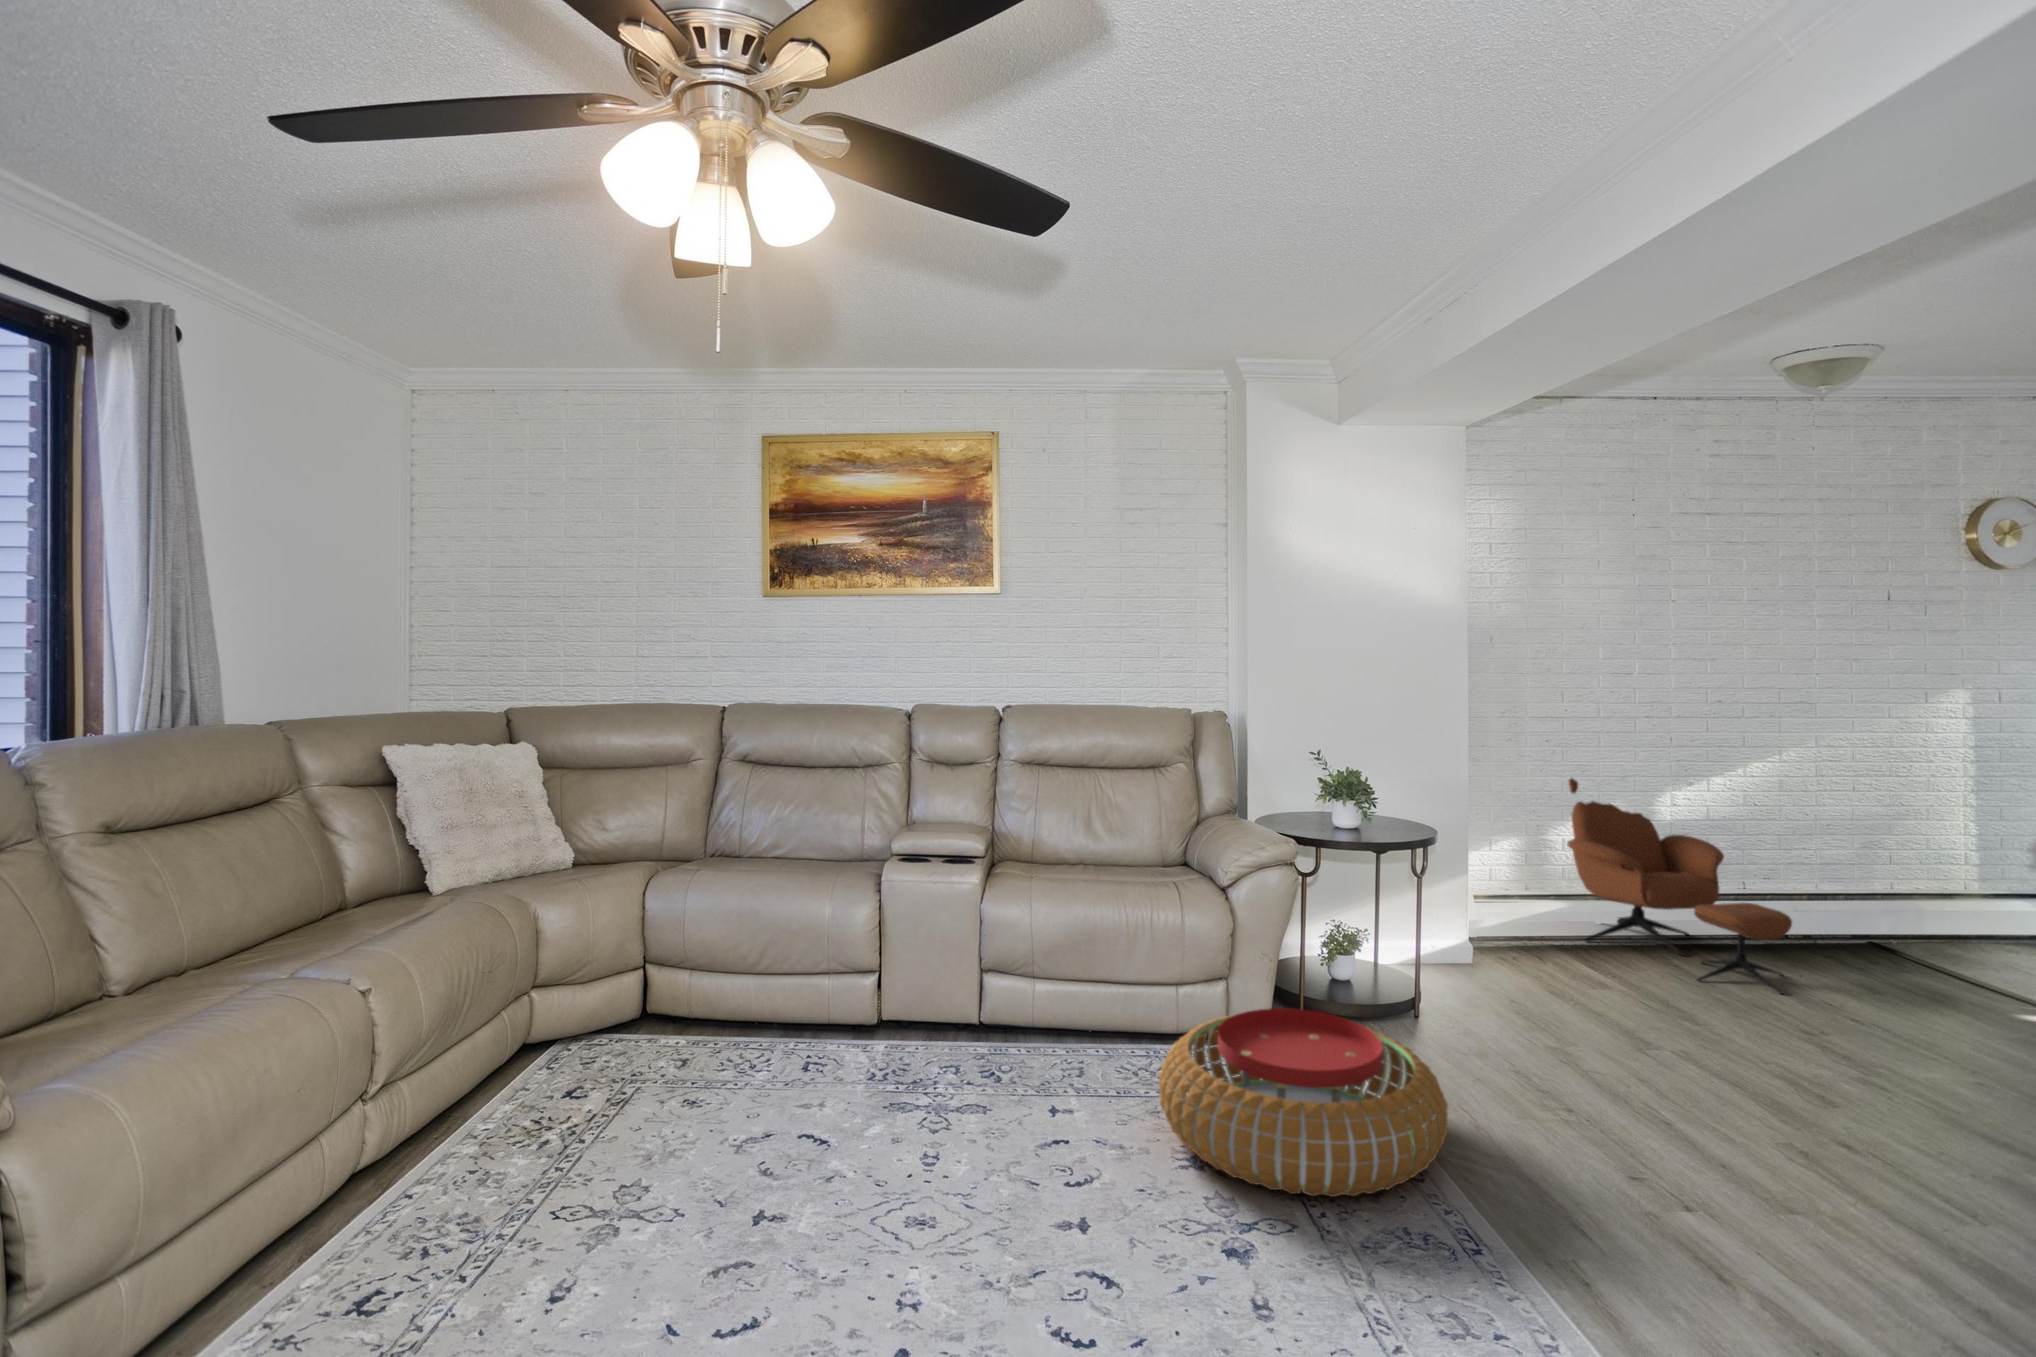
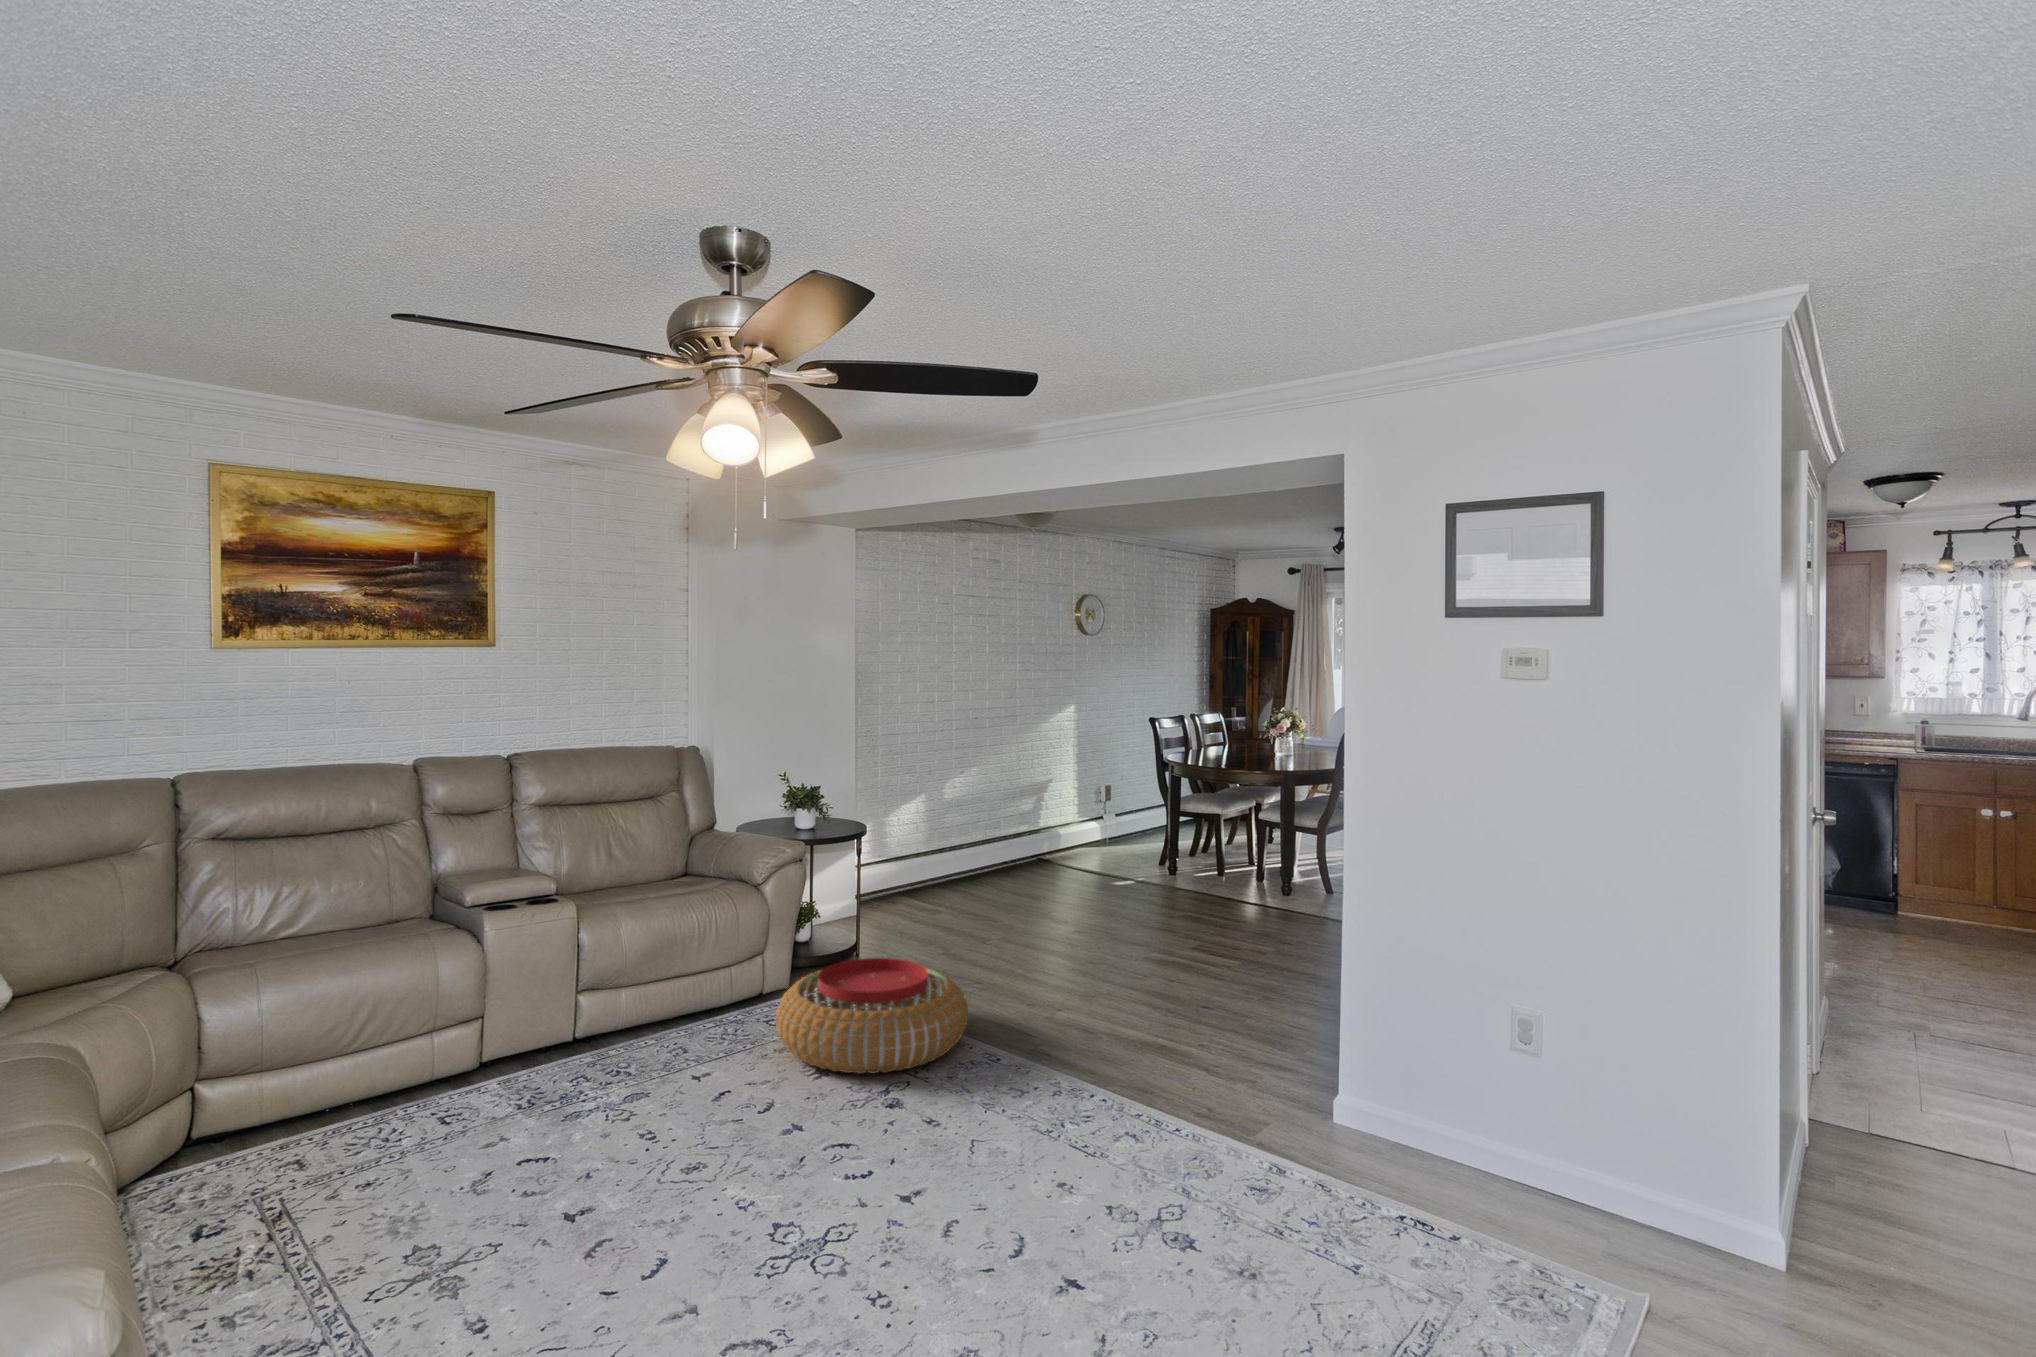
lounge chair: present [1567,778,1792,994] -> none [914,774,1051,907]

